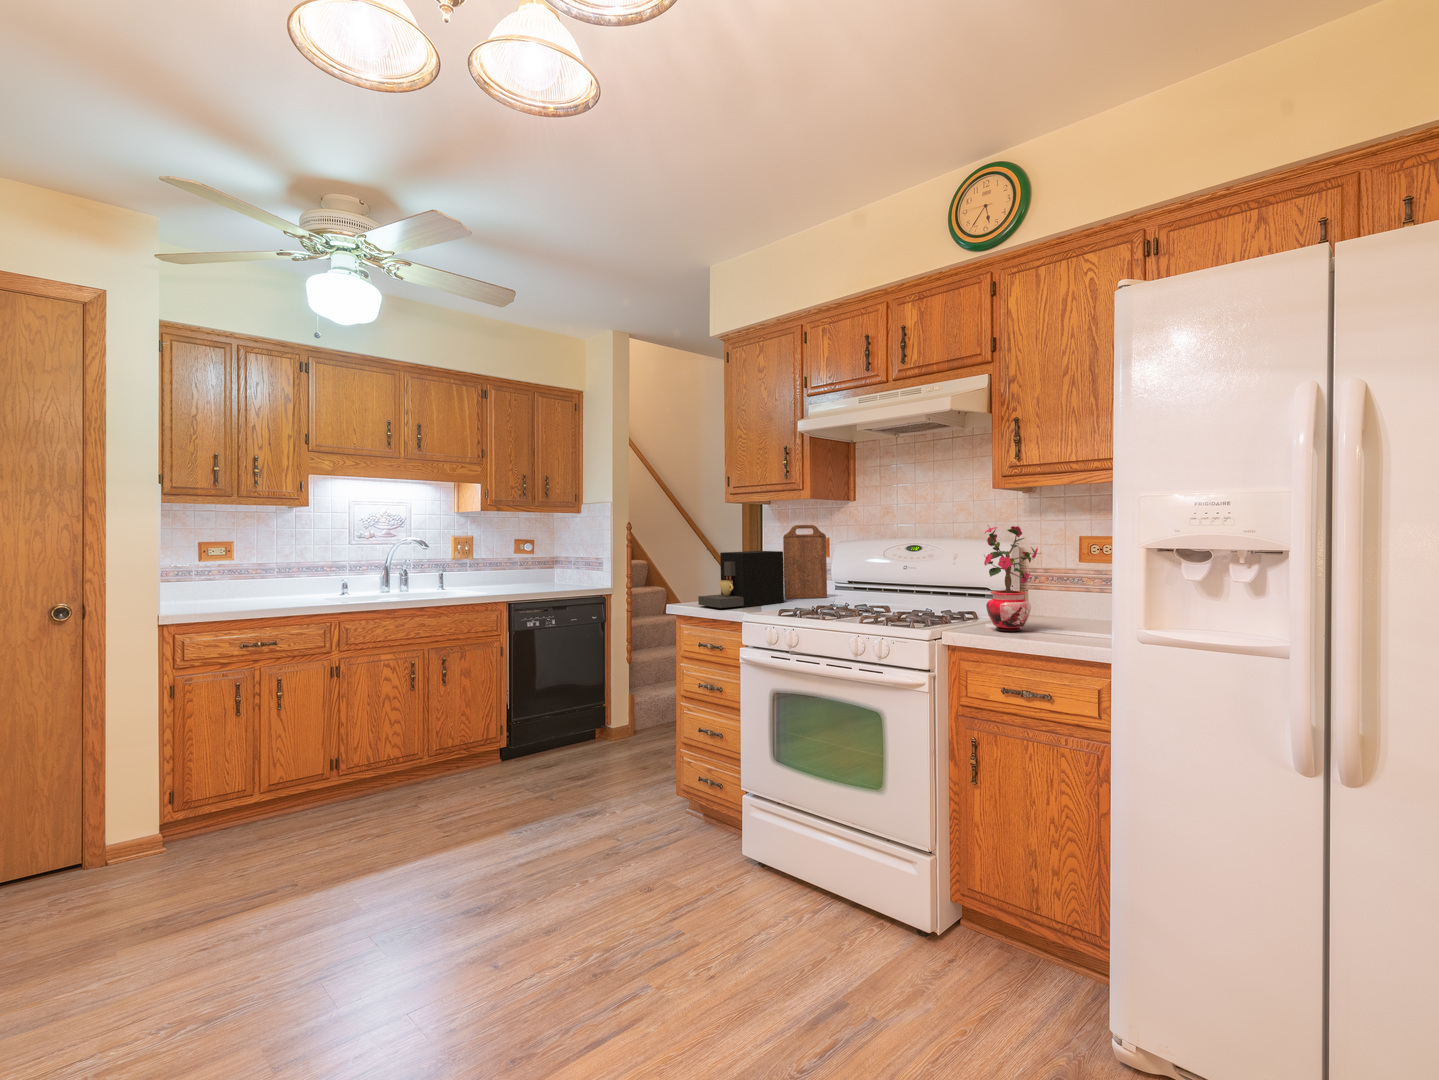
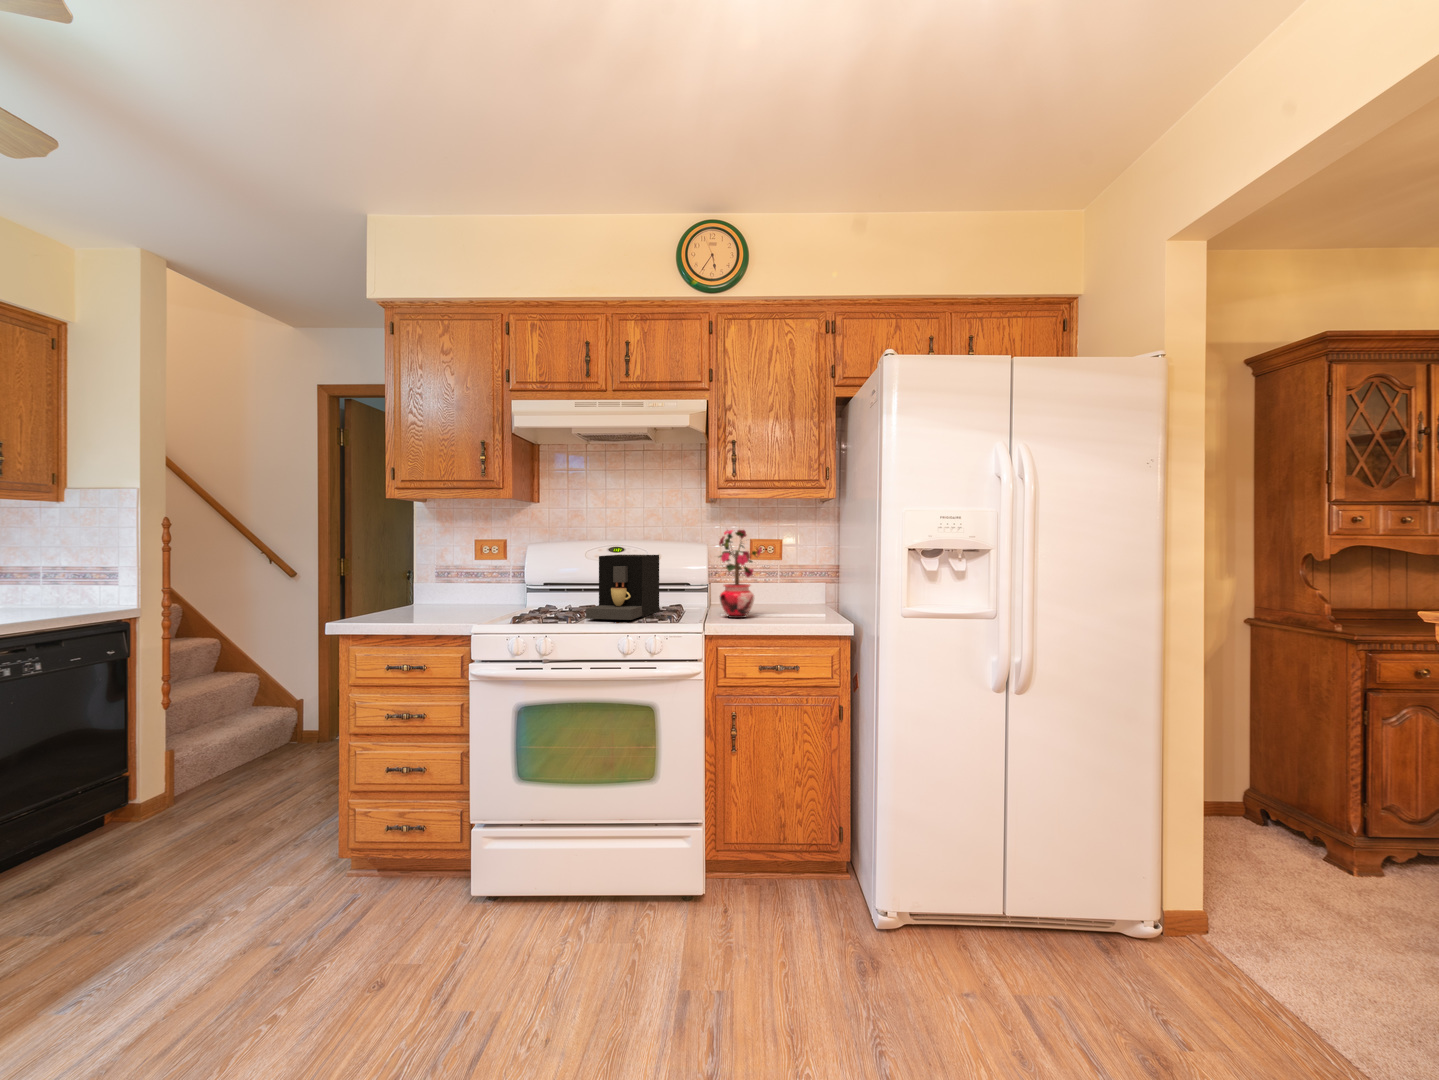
cutting board: present [783,525,827,599] -> none [457,527,501,606]
coffee maker: present [698,551,784,608] -> present [586,555,659,620]

